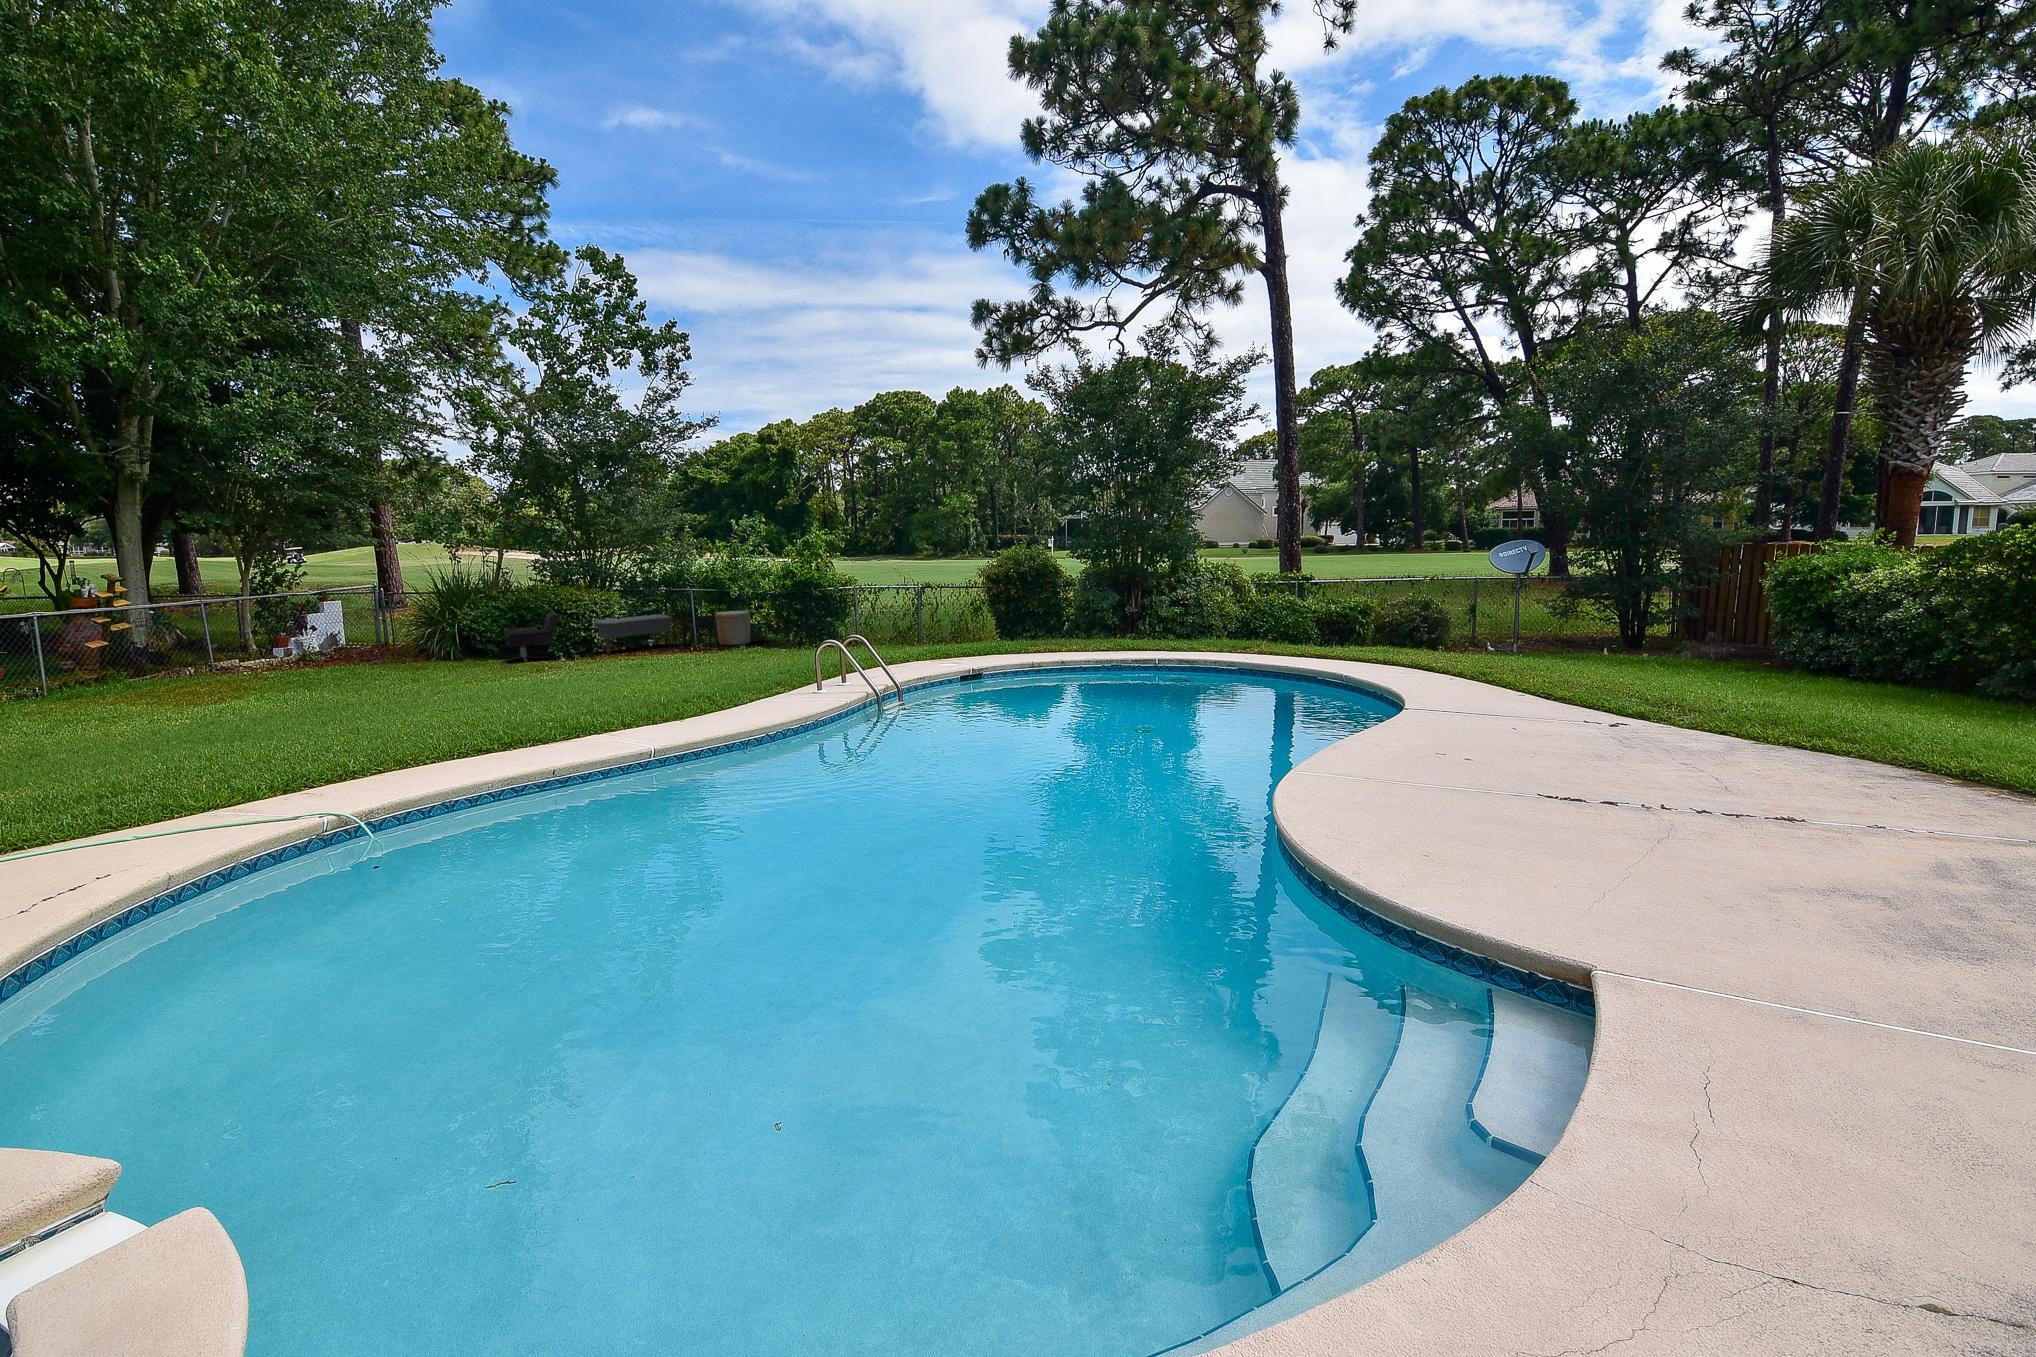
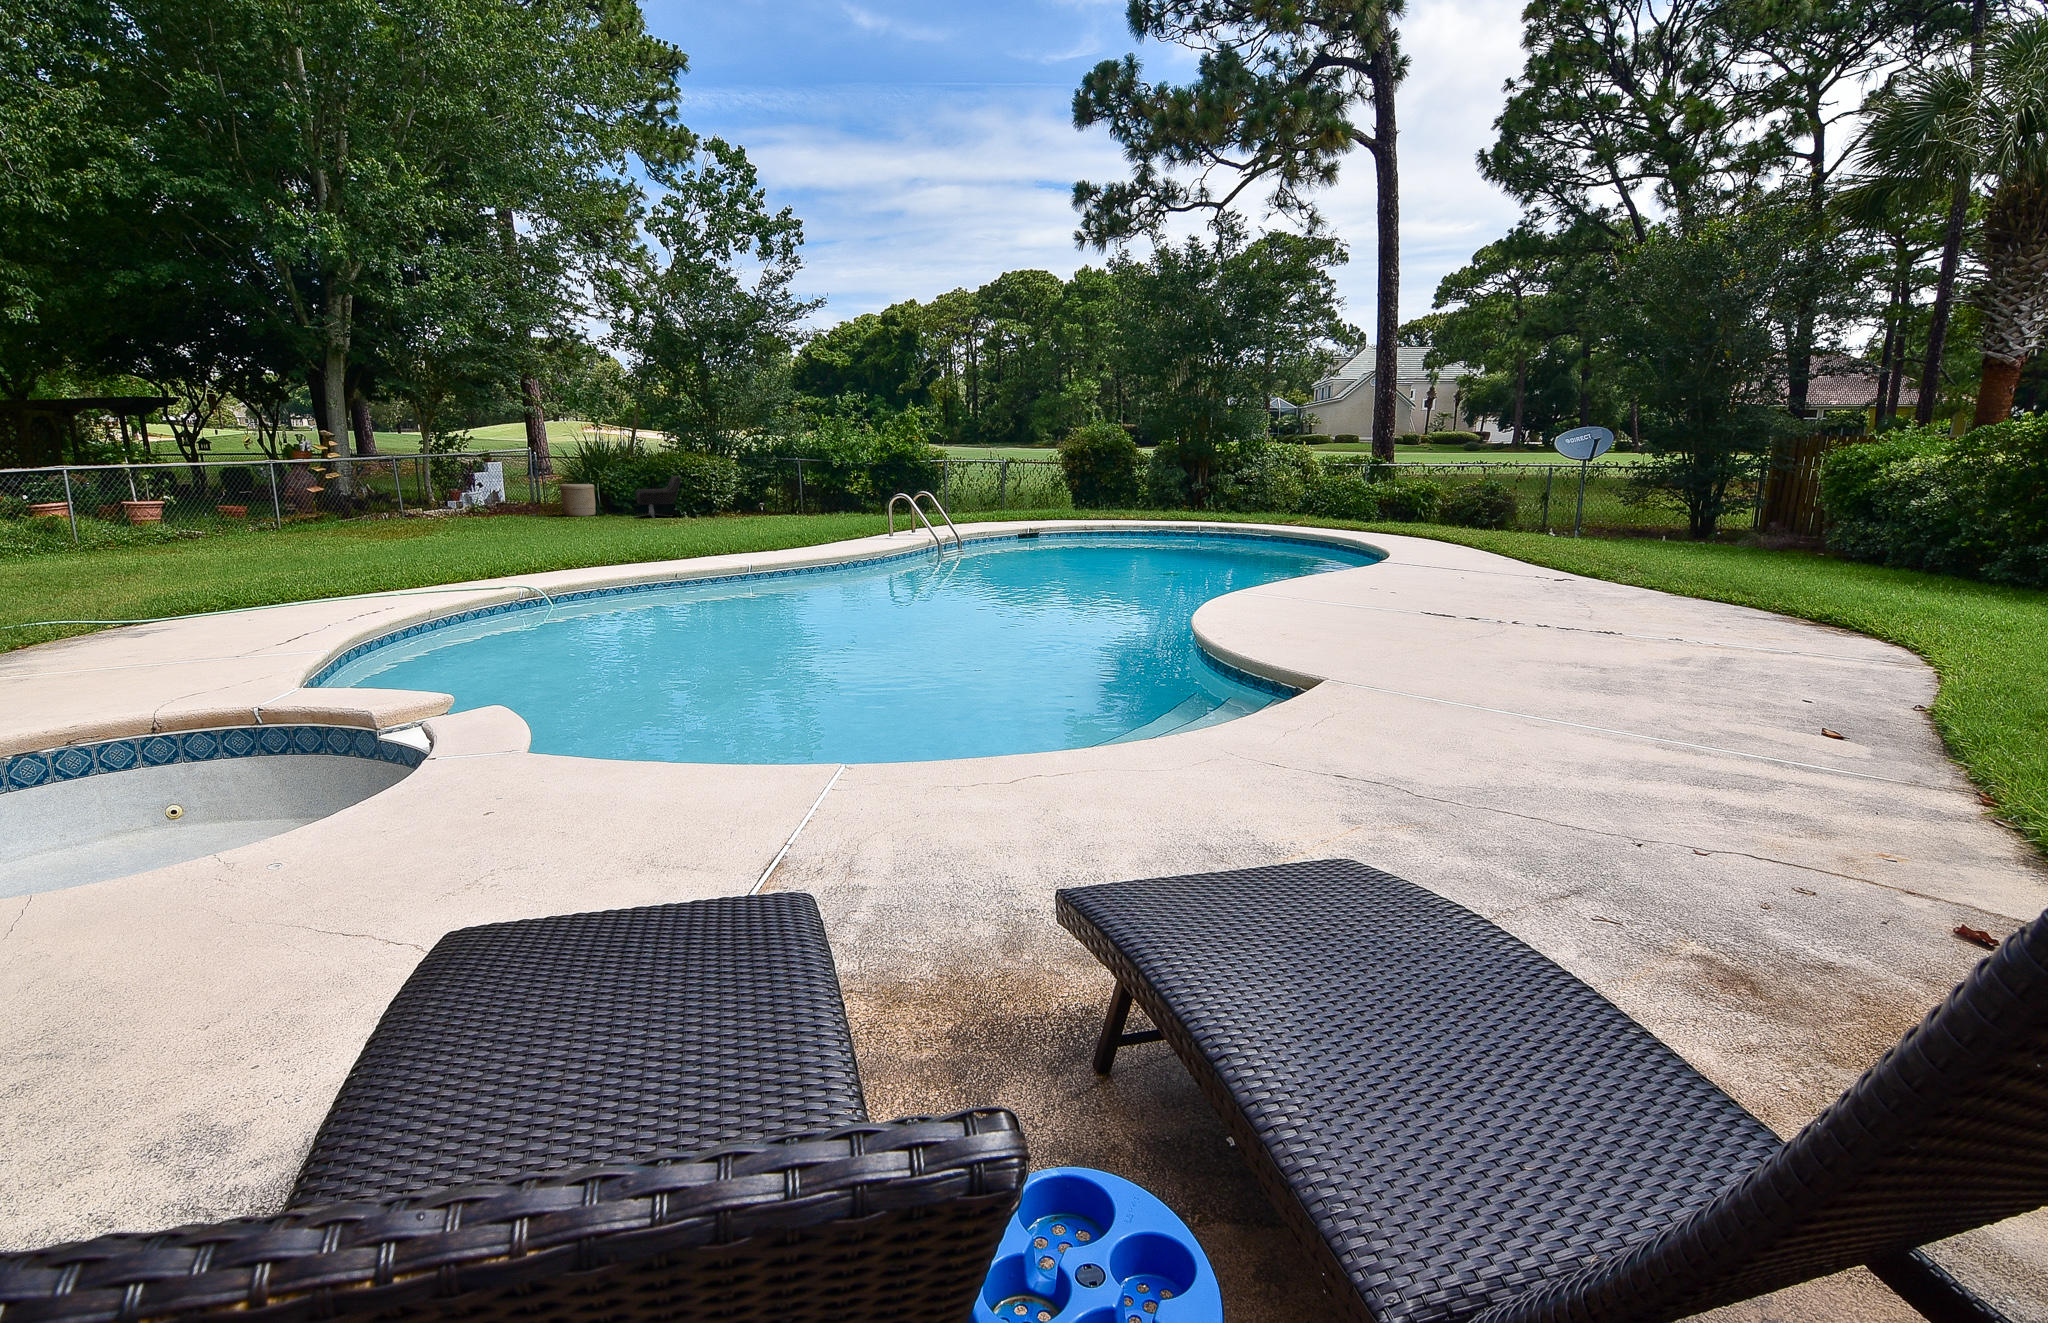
basket: present [715,611,751,646] -> present [560,484,596,516]
bench: present [594,614,672,654] -> none [707,483,778,515]

